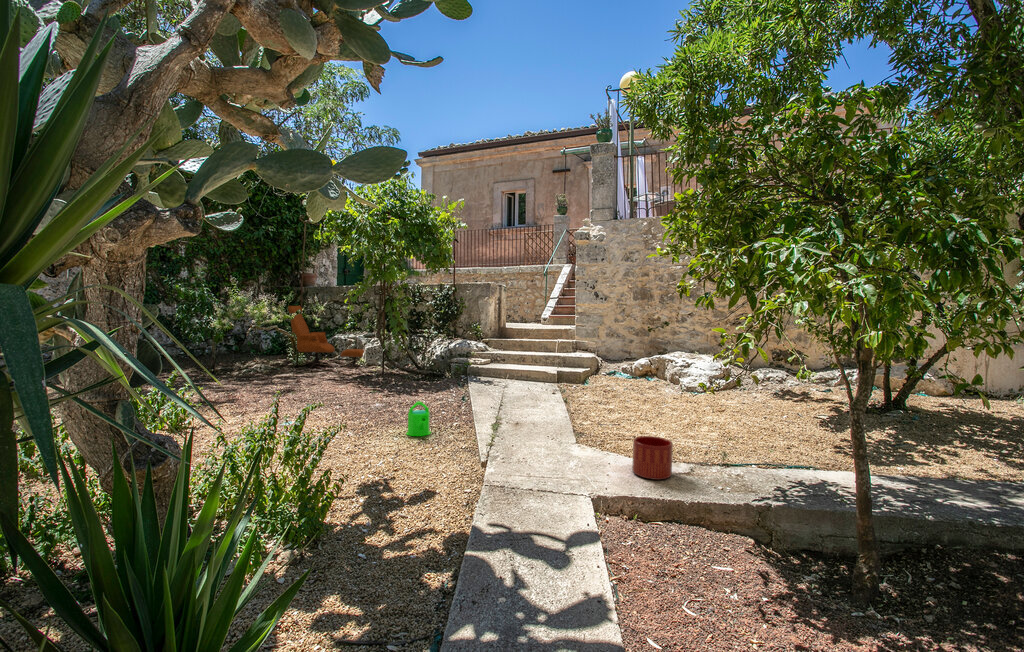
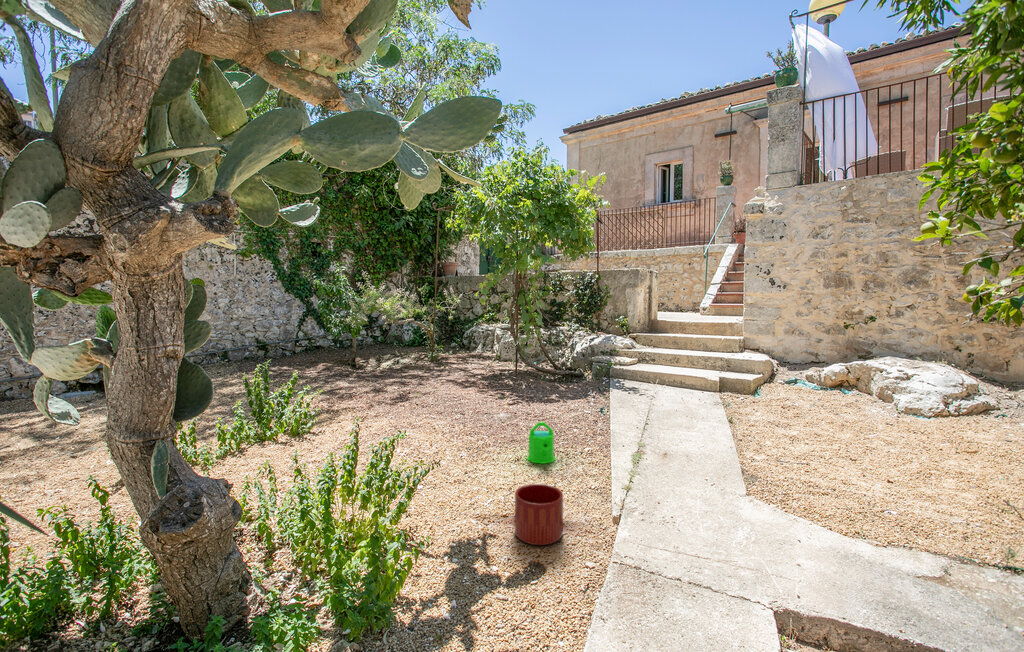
lounge chair: present [288,306,366,368] -> none [428,297,504,362]
planter: present [632,436,673,480] -> present [515,484,563,545]

